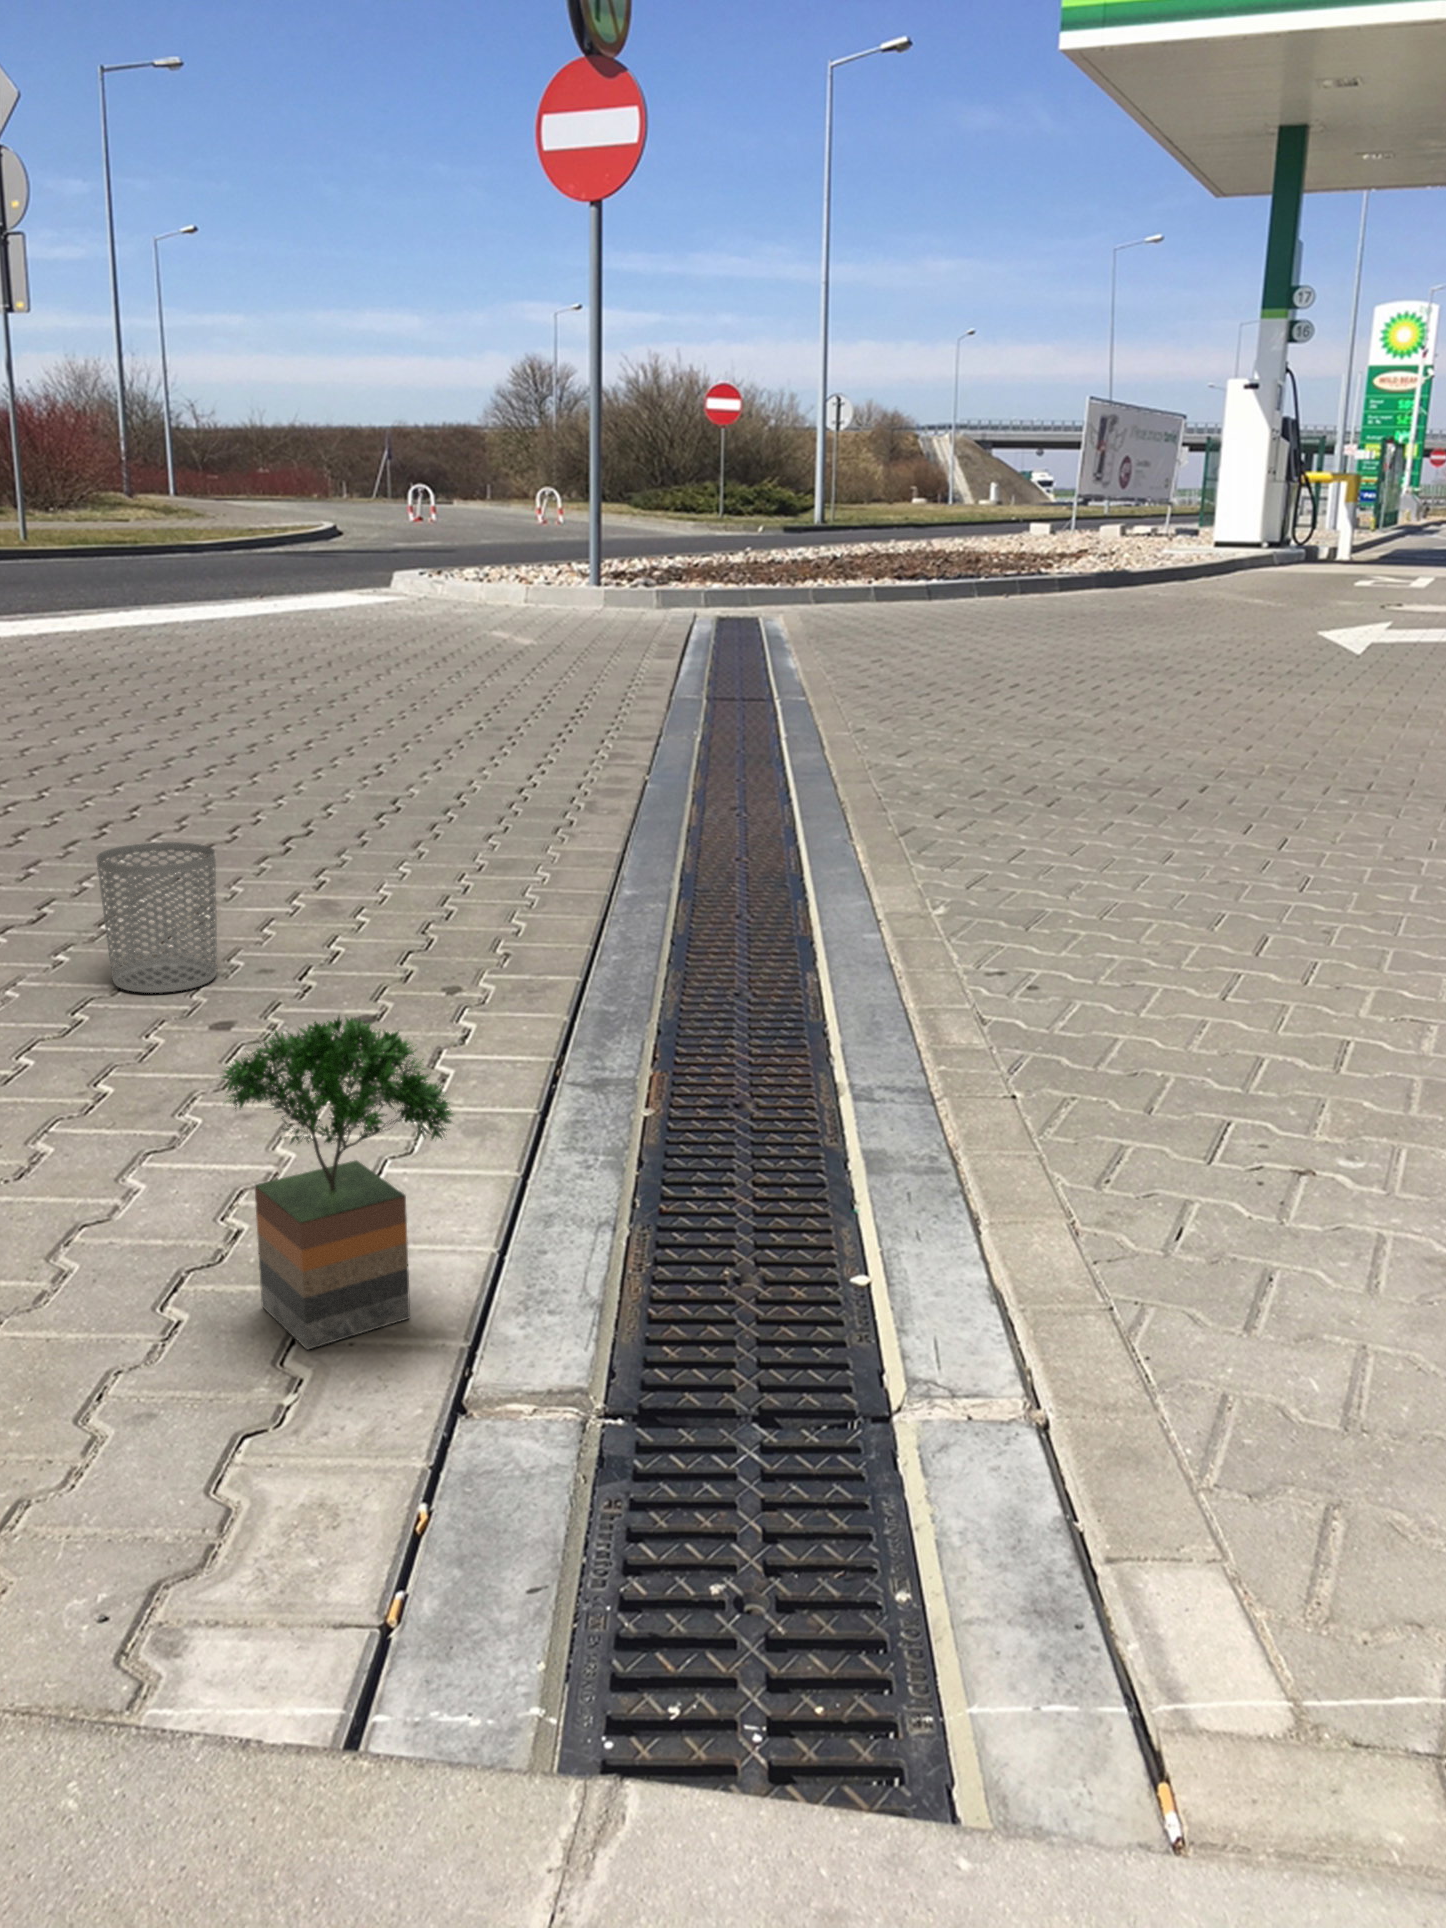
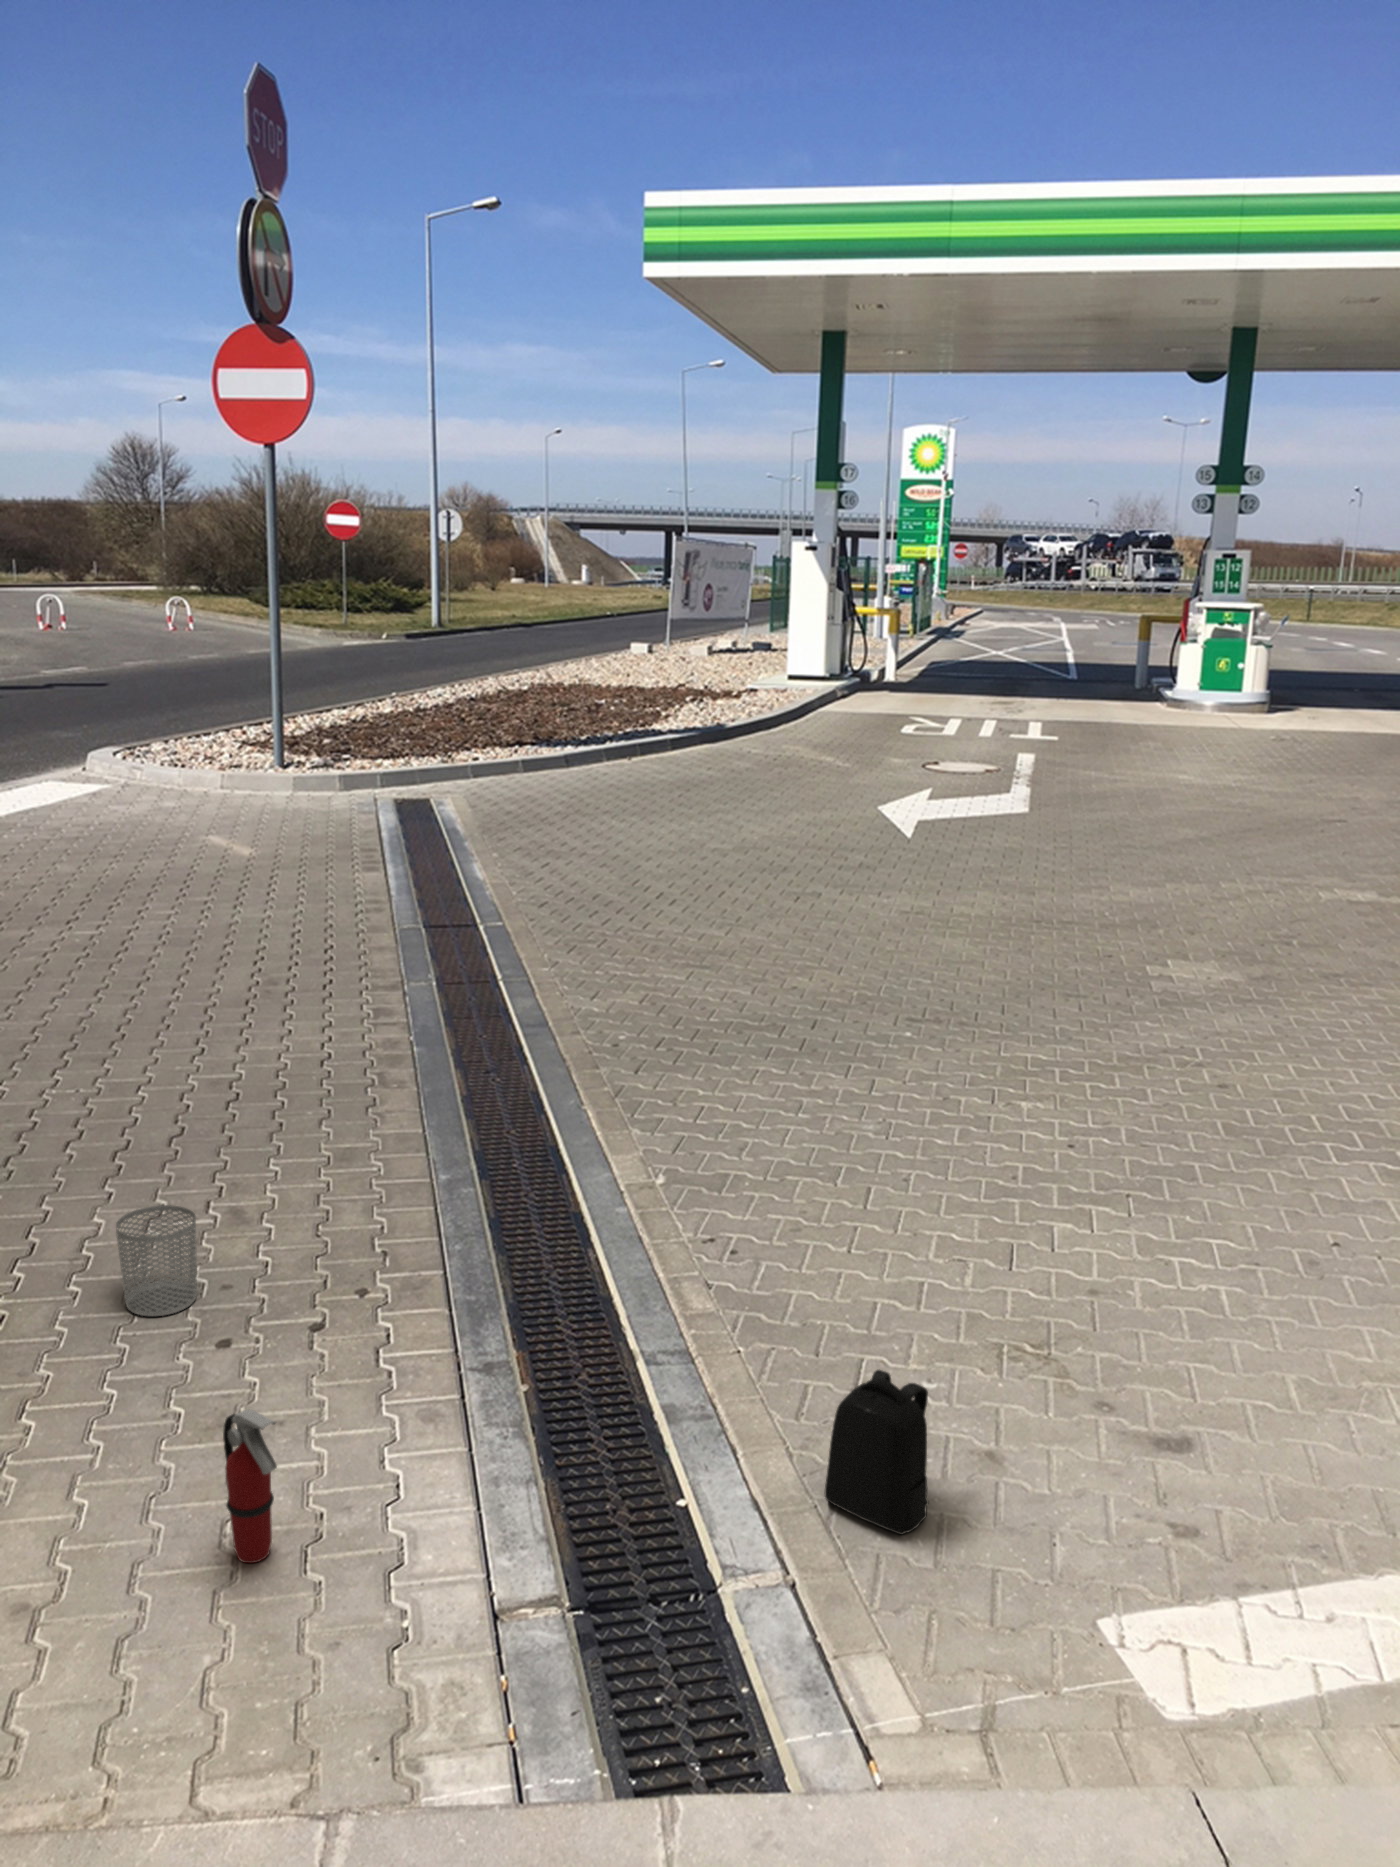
fire extinguisher: none [40,1004,128,1281] -> present [223,1409,277,1563]
potted tree: present [221,1017,453,1350] -> none [343,1400,476,1592]
backpack: none [1131,1061,1352,1371] -> present [825,1370,929,1535]

